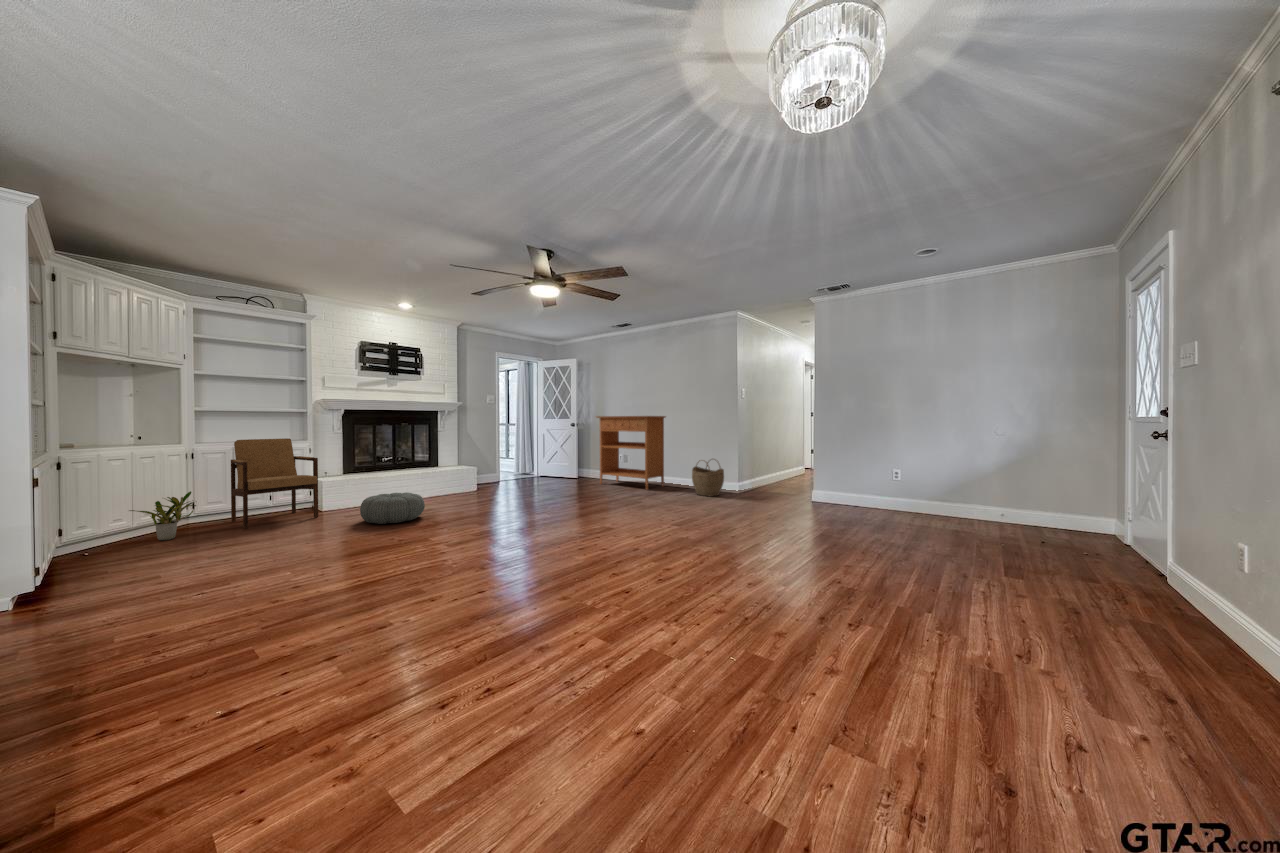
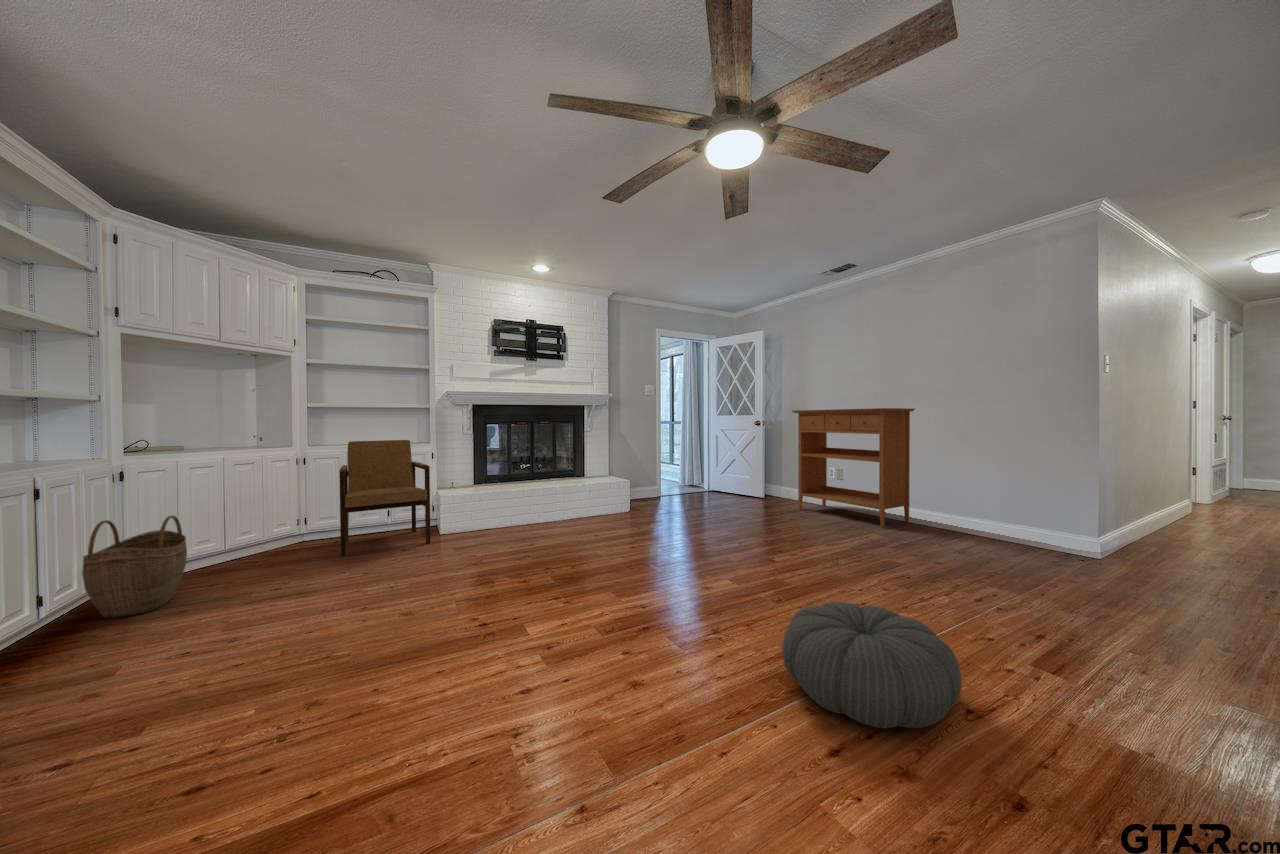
woven basket: present [692,460,724,497] -> present [82,515,187,618]
potted plant: present [129,491,196,540] -> none [211,506,296,568]
pouf: present [360,493,425,524] -> present [782,602,961,728]

